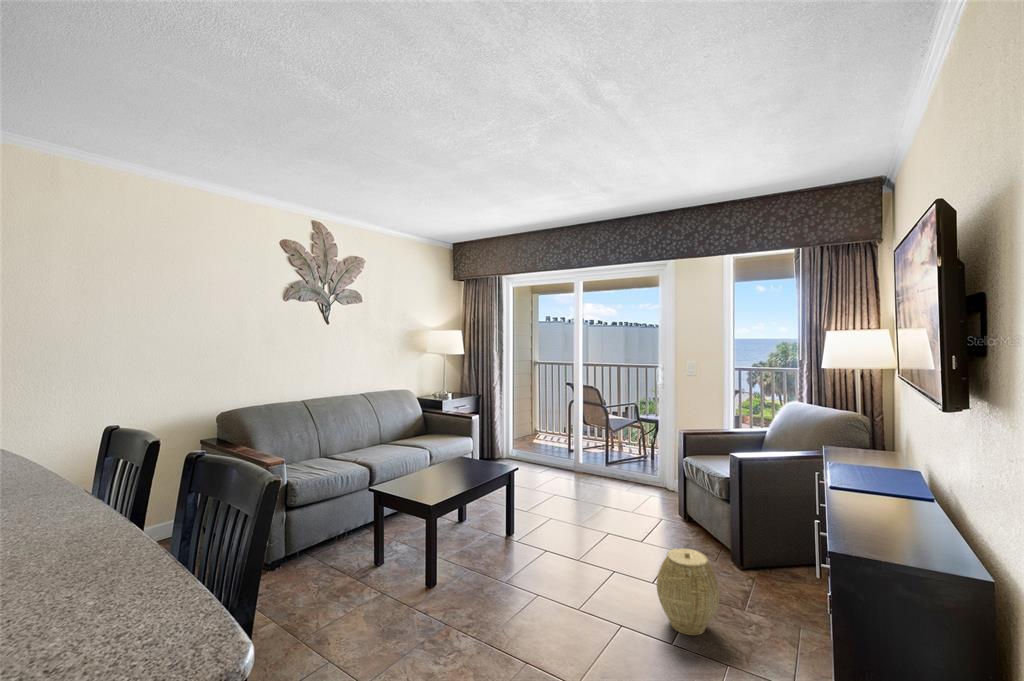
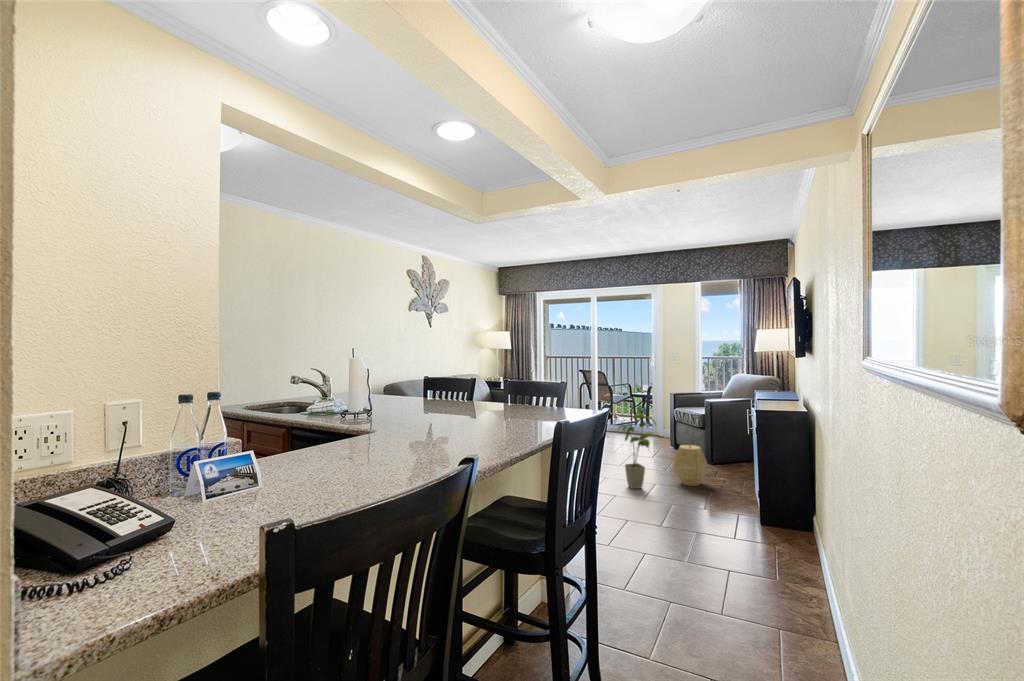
house plant: none [546,491,619,638] -> present [618,413,656,489]

